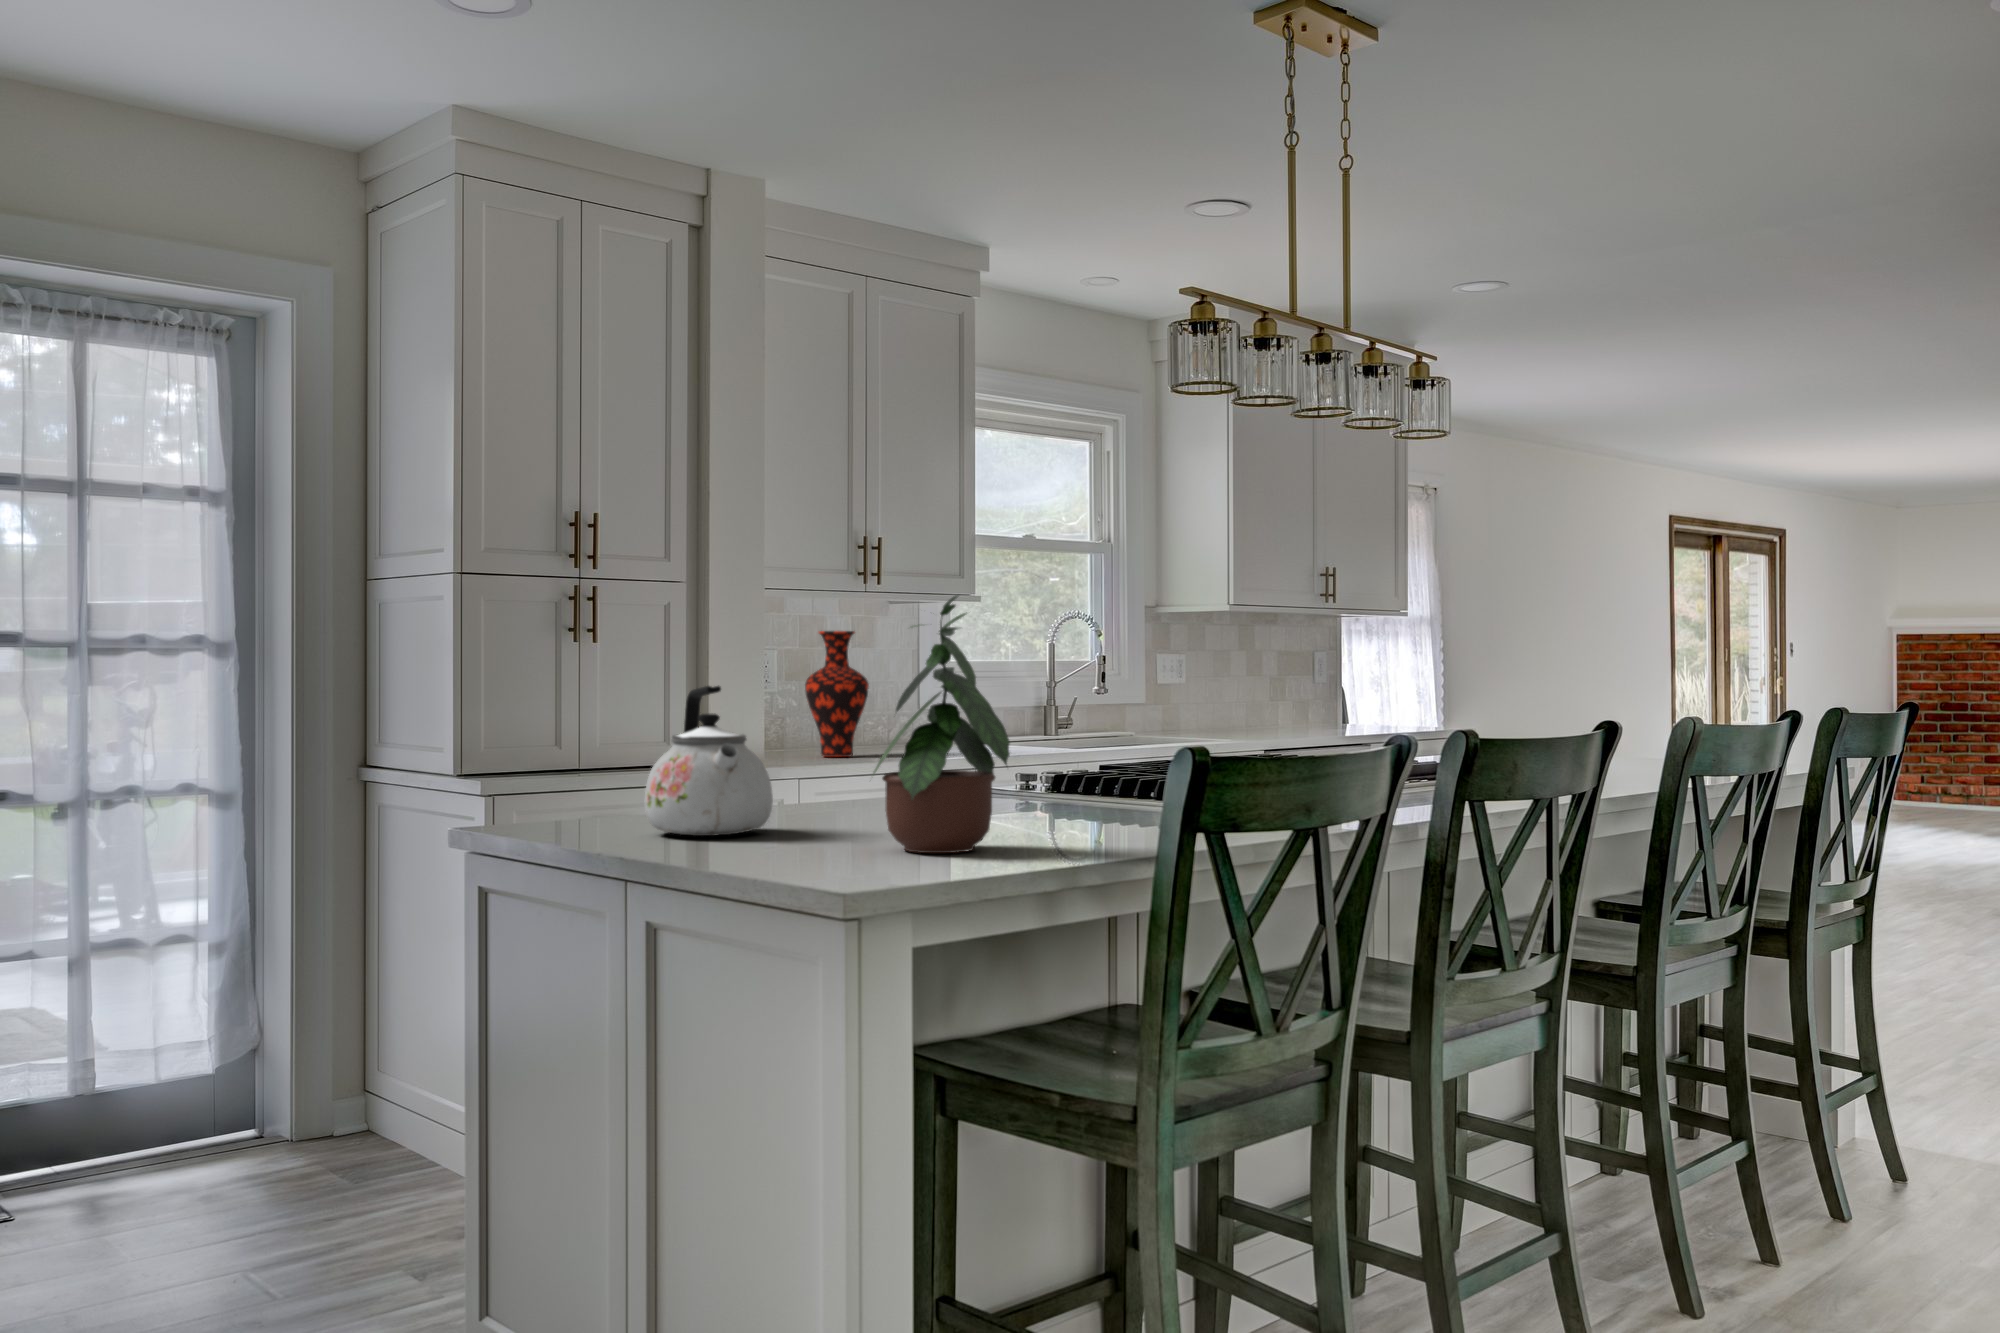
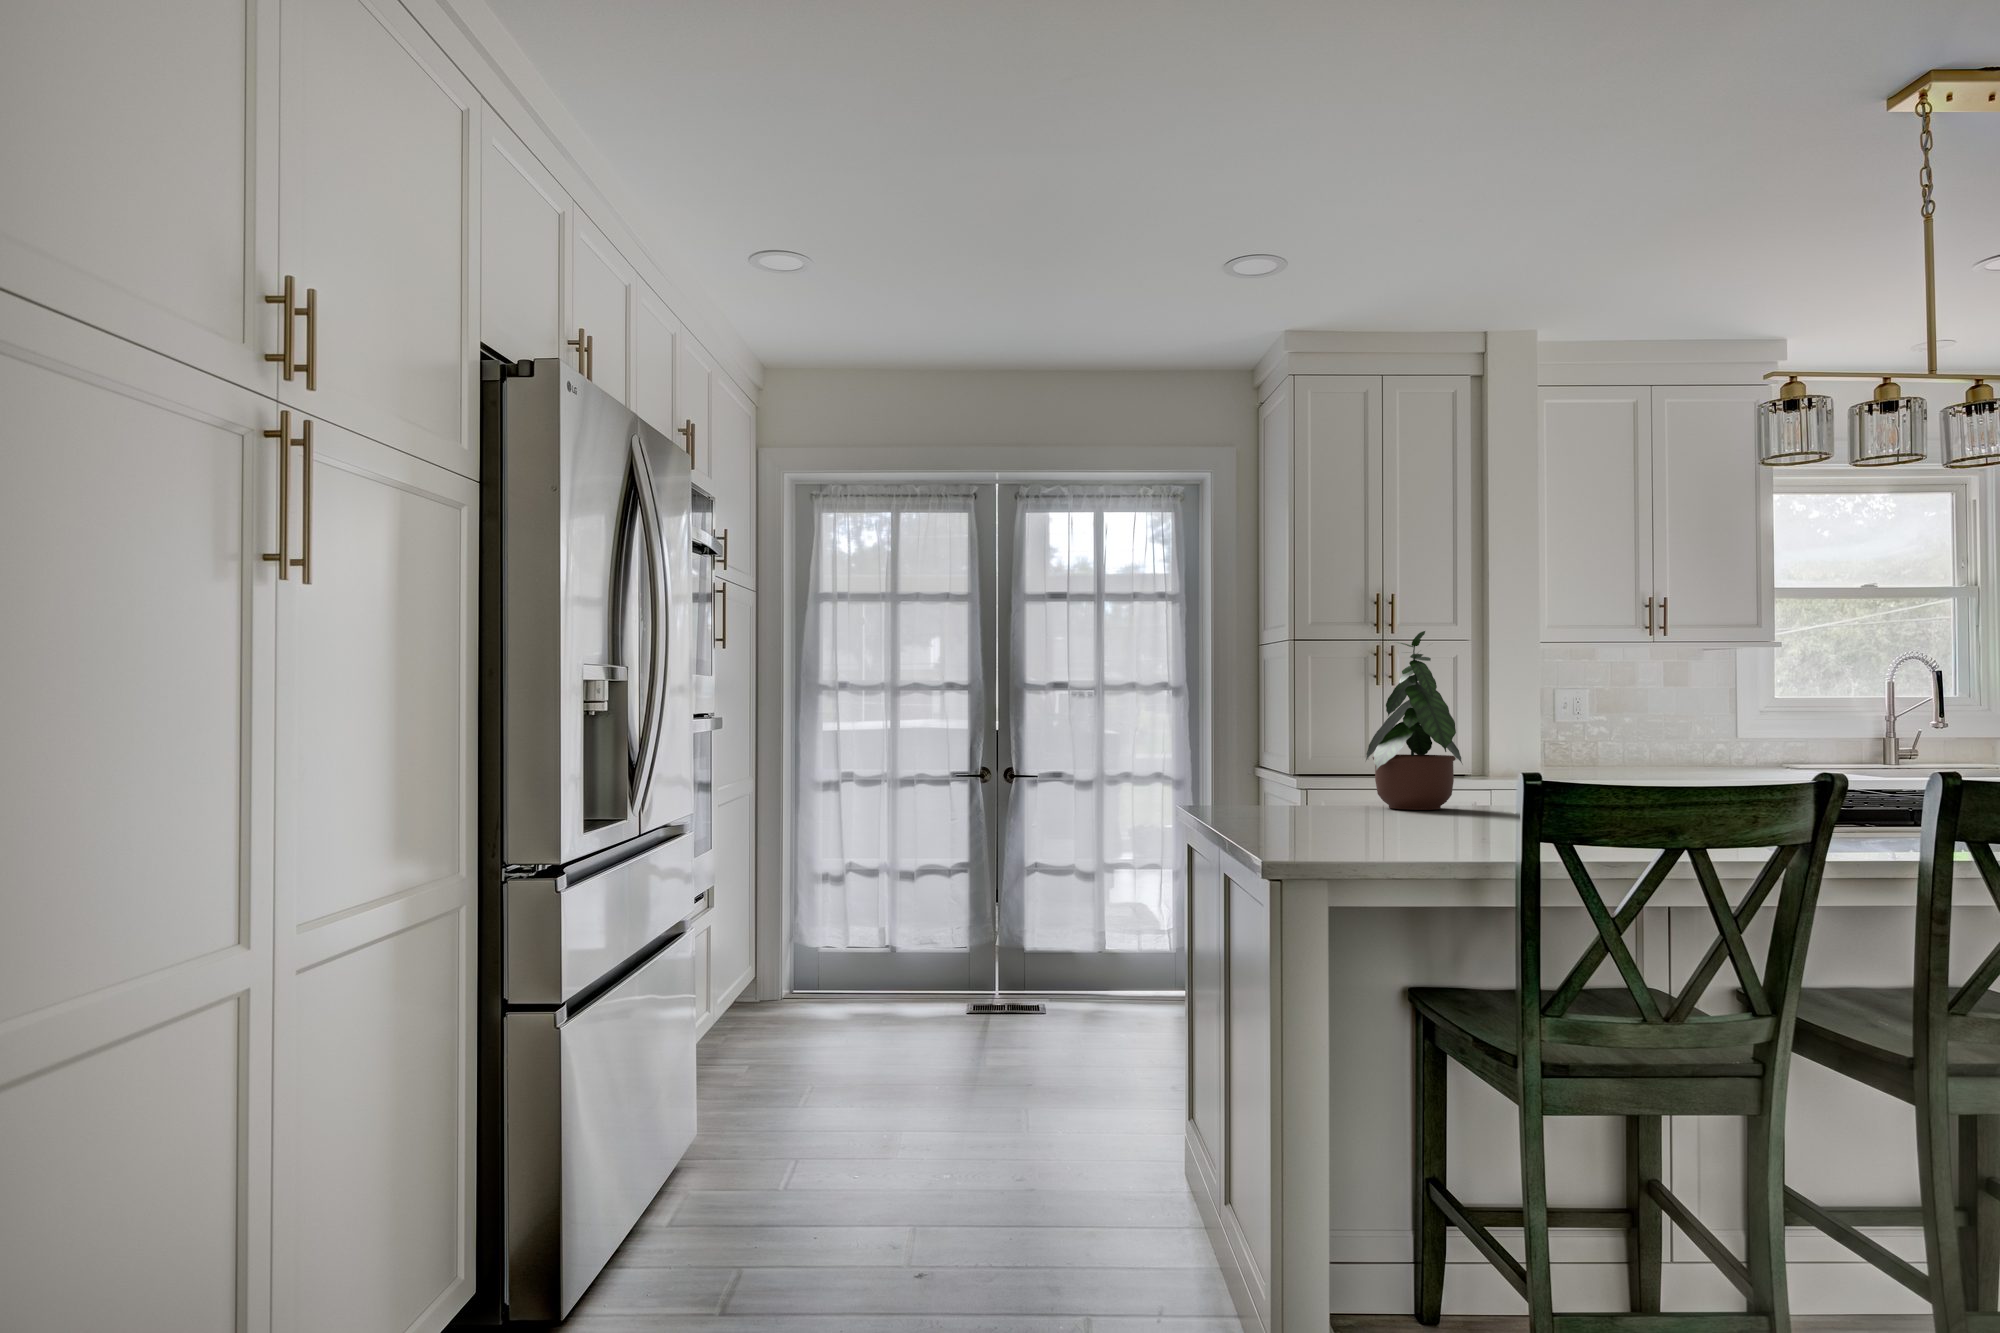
vase: present [805,631,869,757] -> none [1579,671,1635,772]
kettle: present [645,686,773,836] -> none [1267,699,1351,796]

